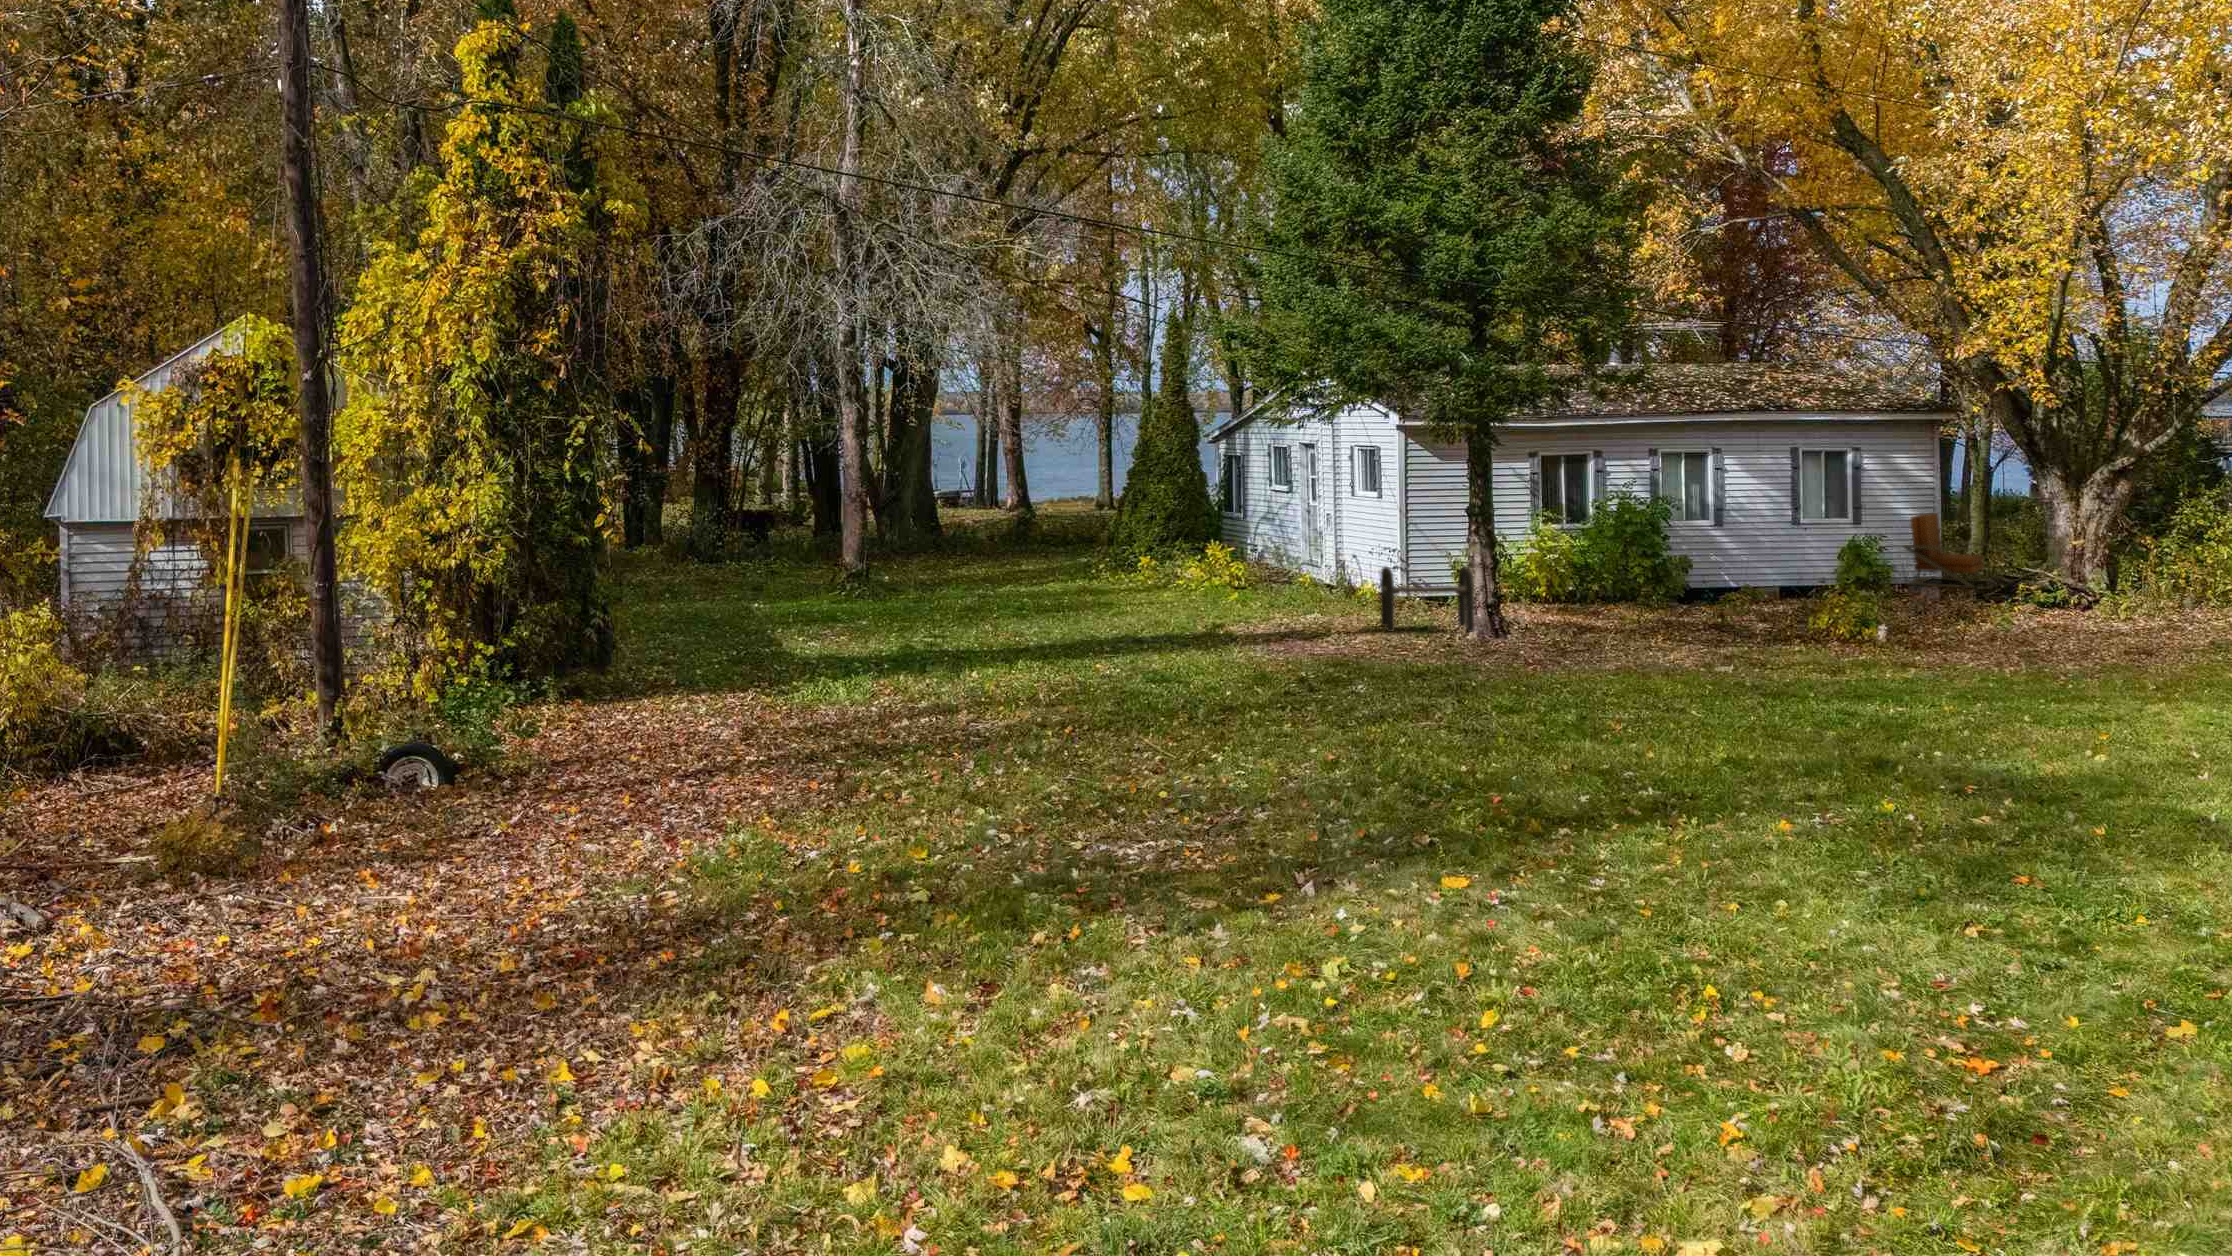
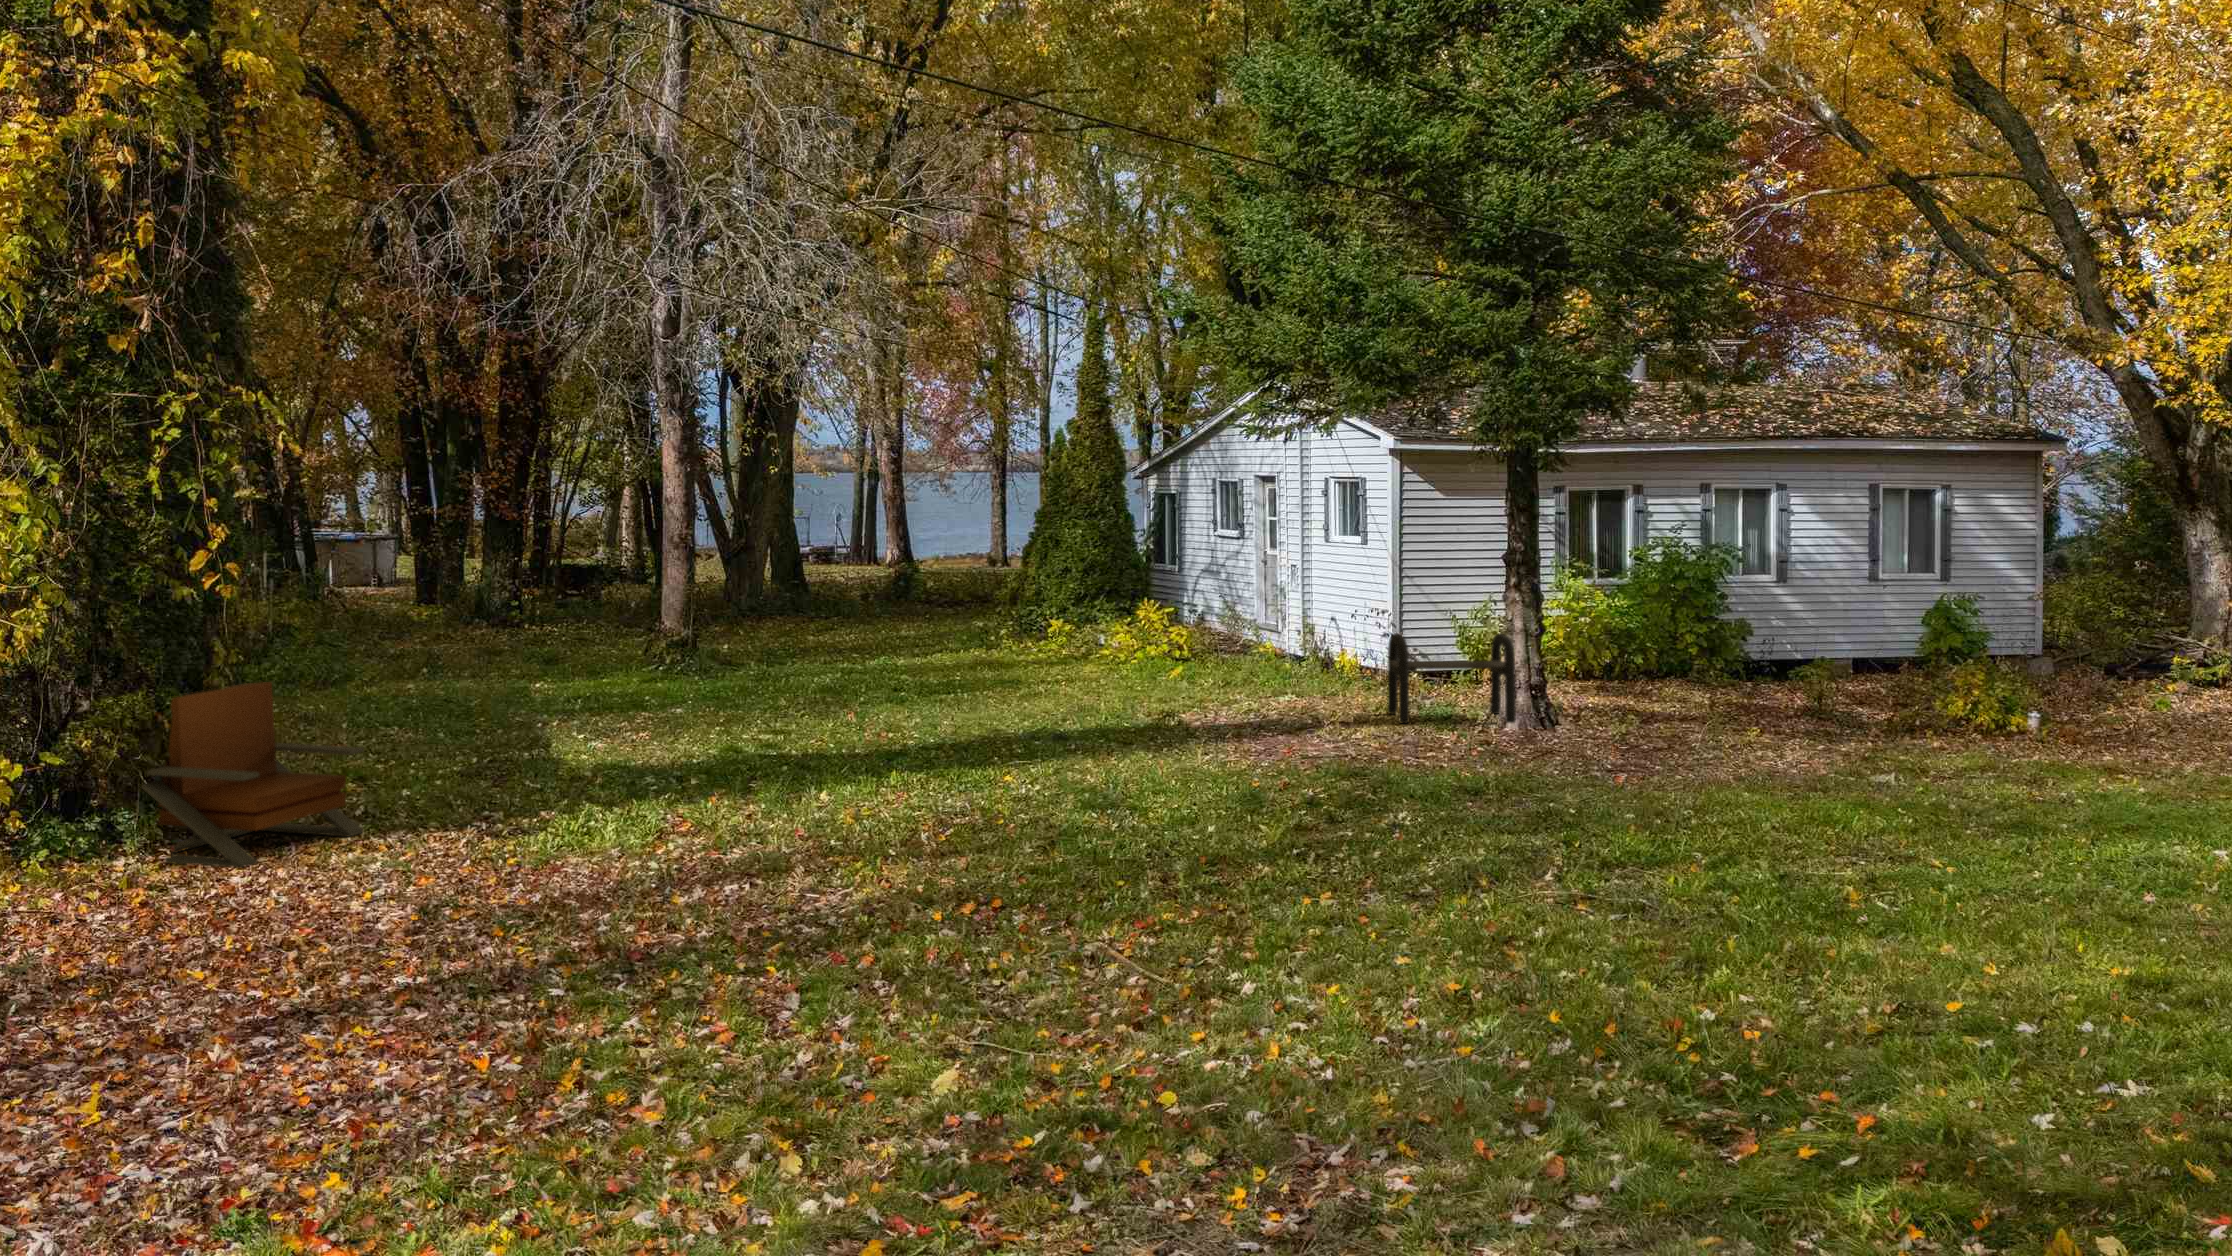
lounge chair: present [1904,513,1986,588] -> present [142,682,364,868]

